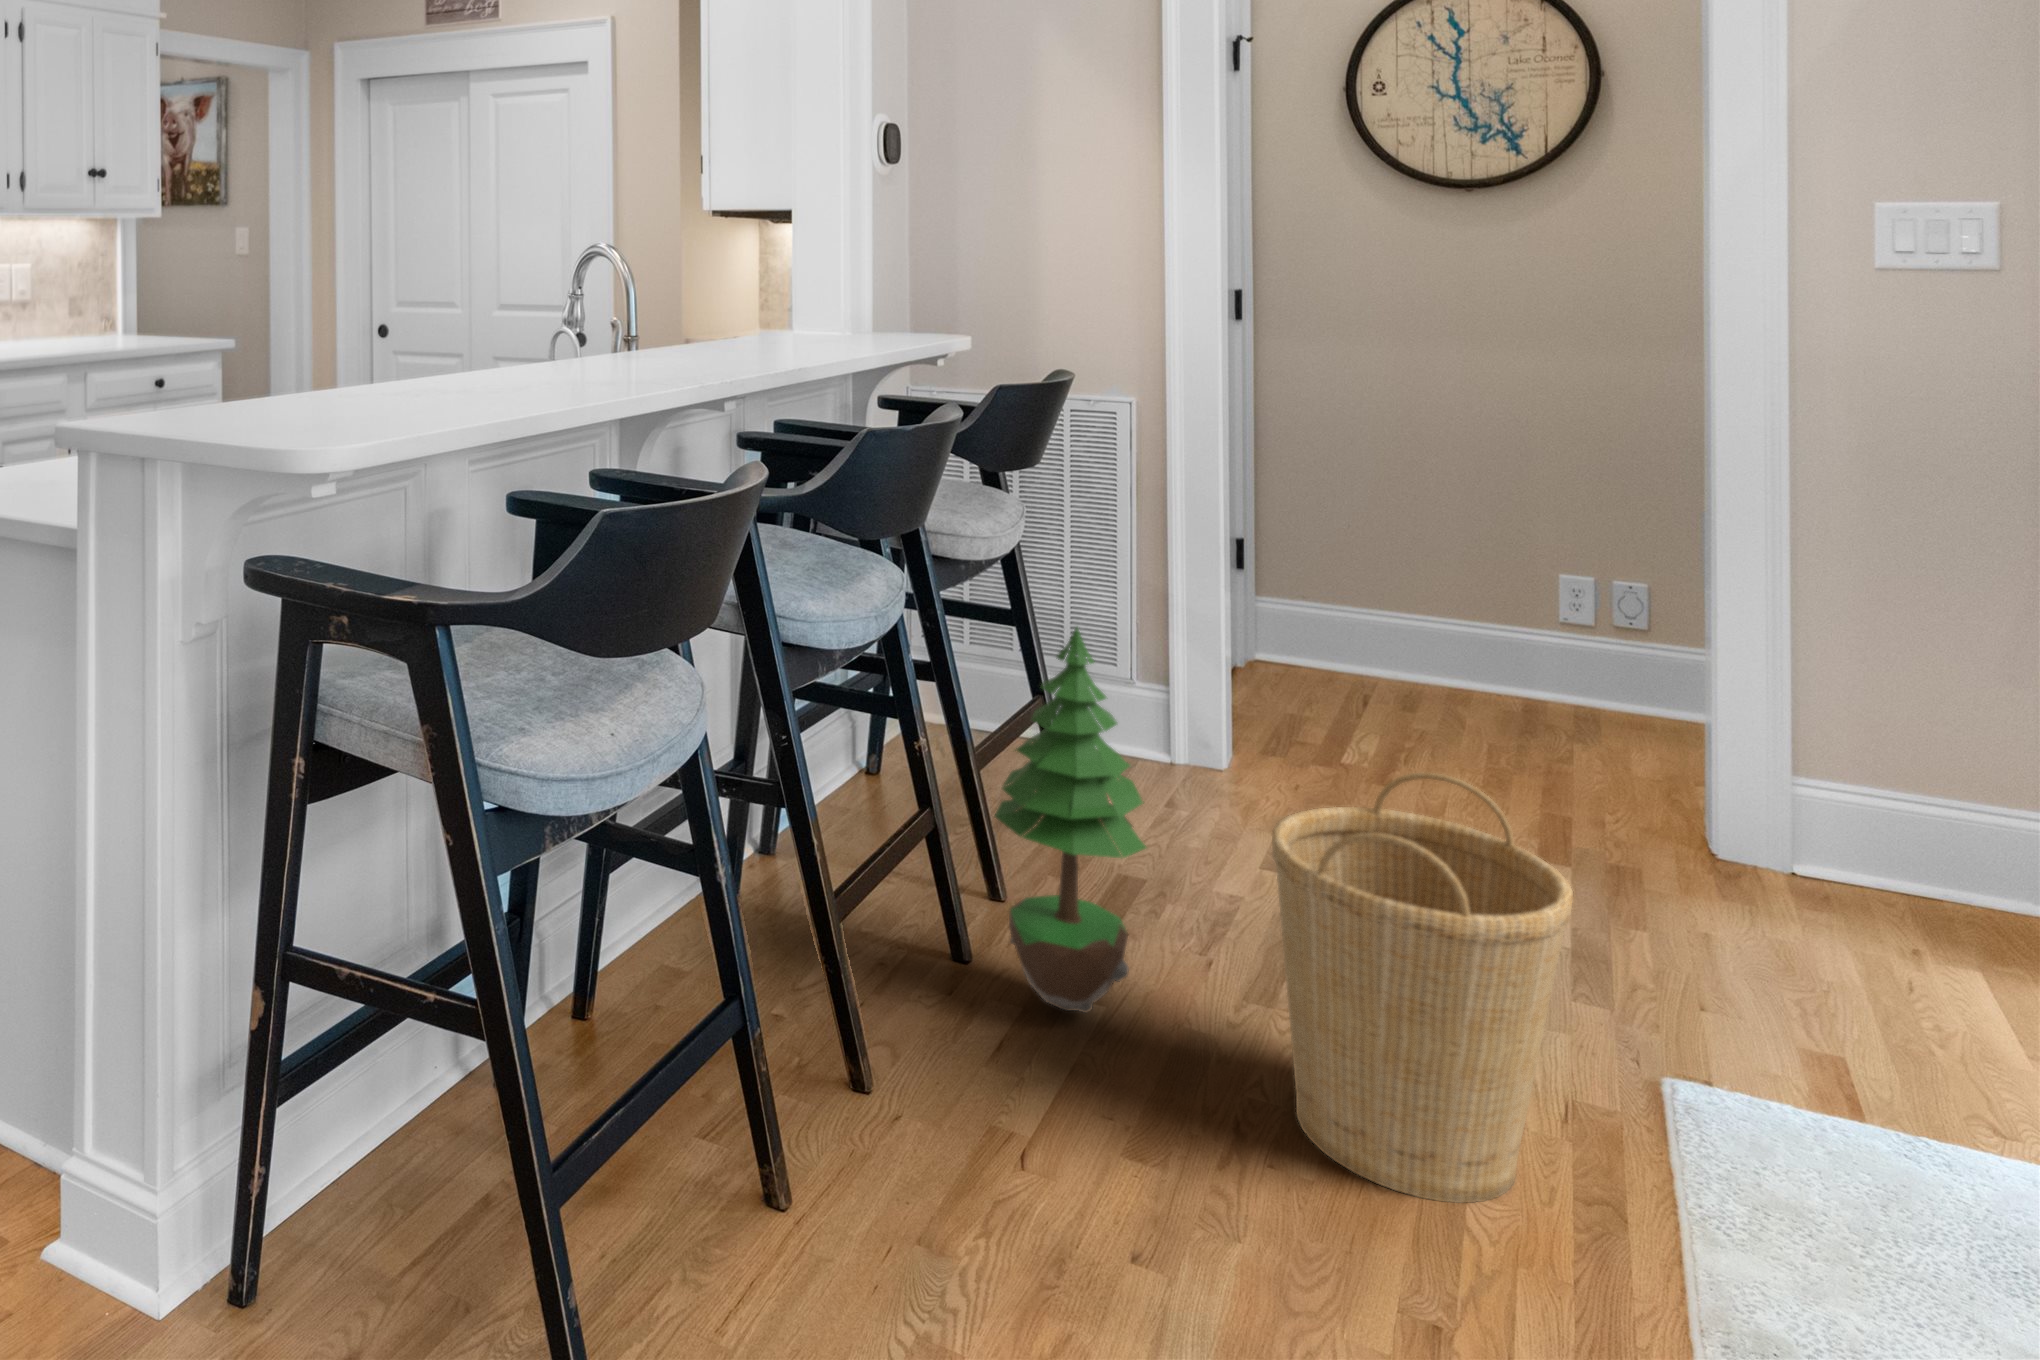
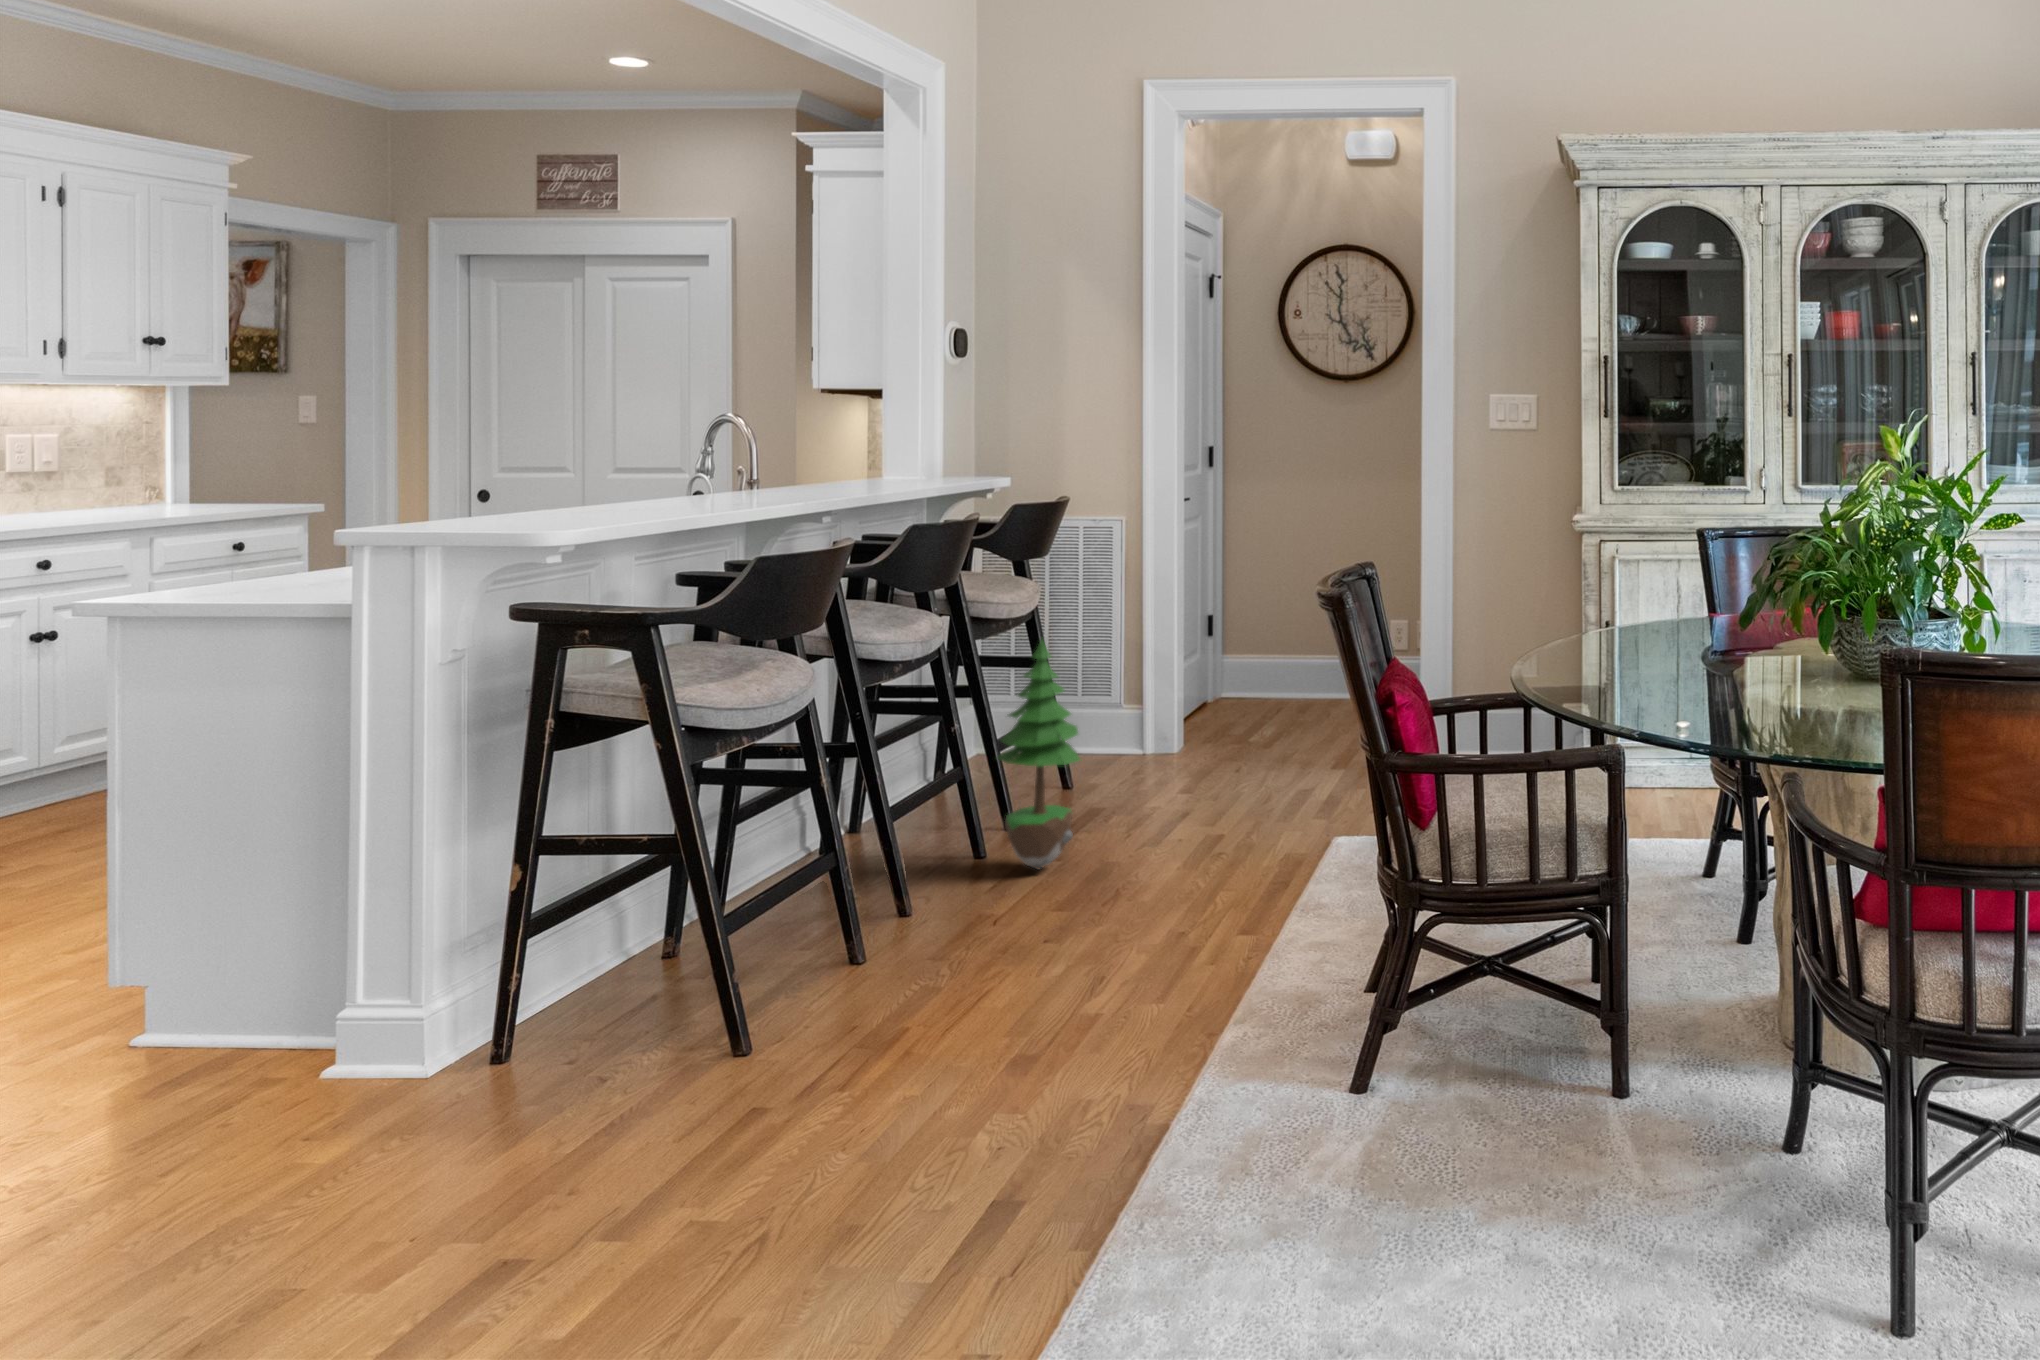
basket: present [1272,772,1573,1203] -> none [1134,690,1265,897]

